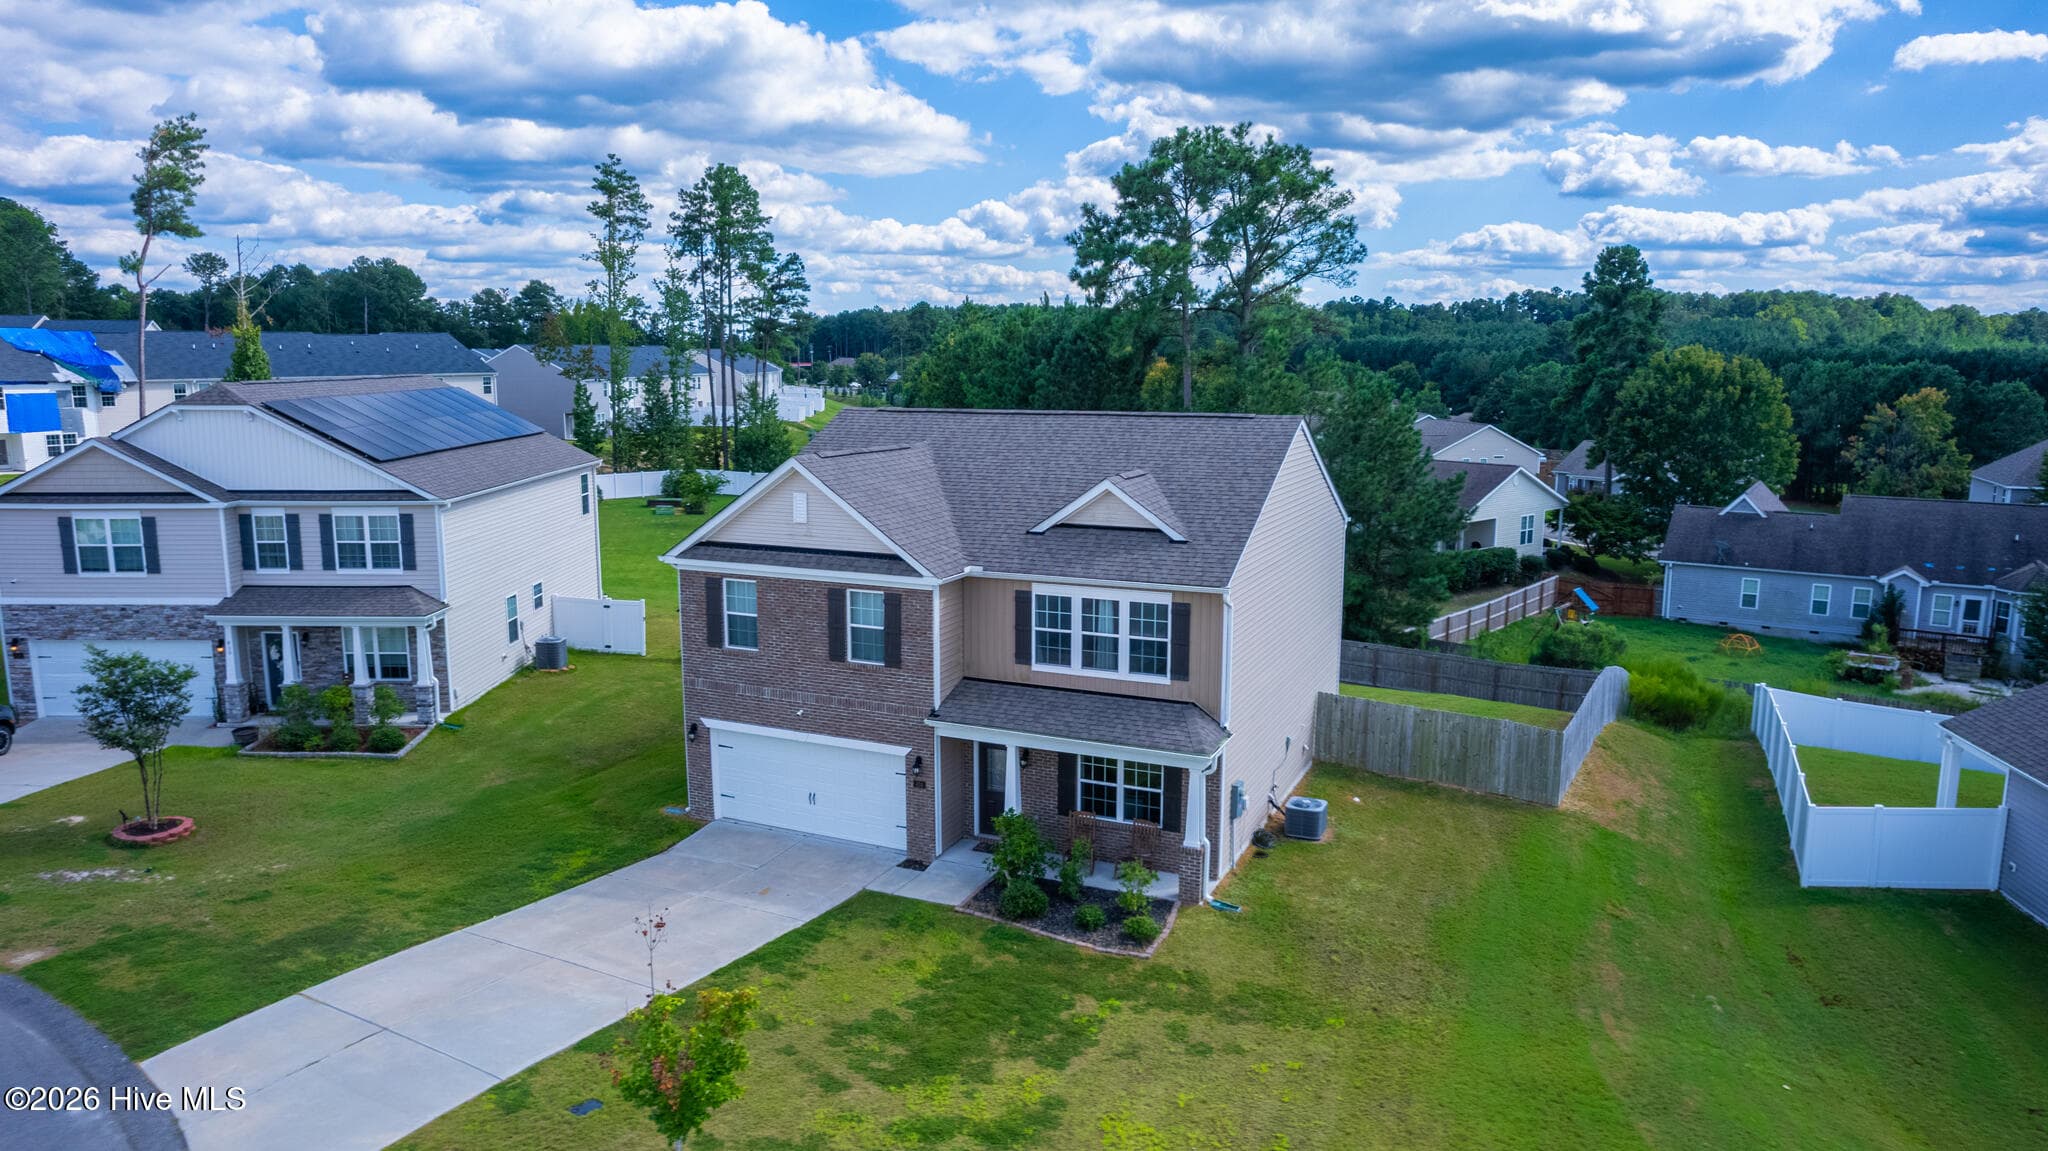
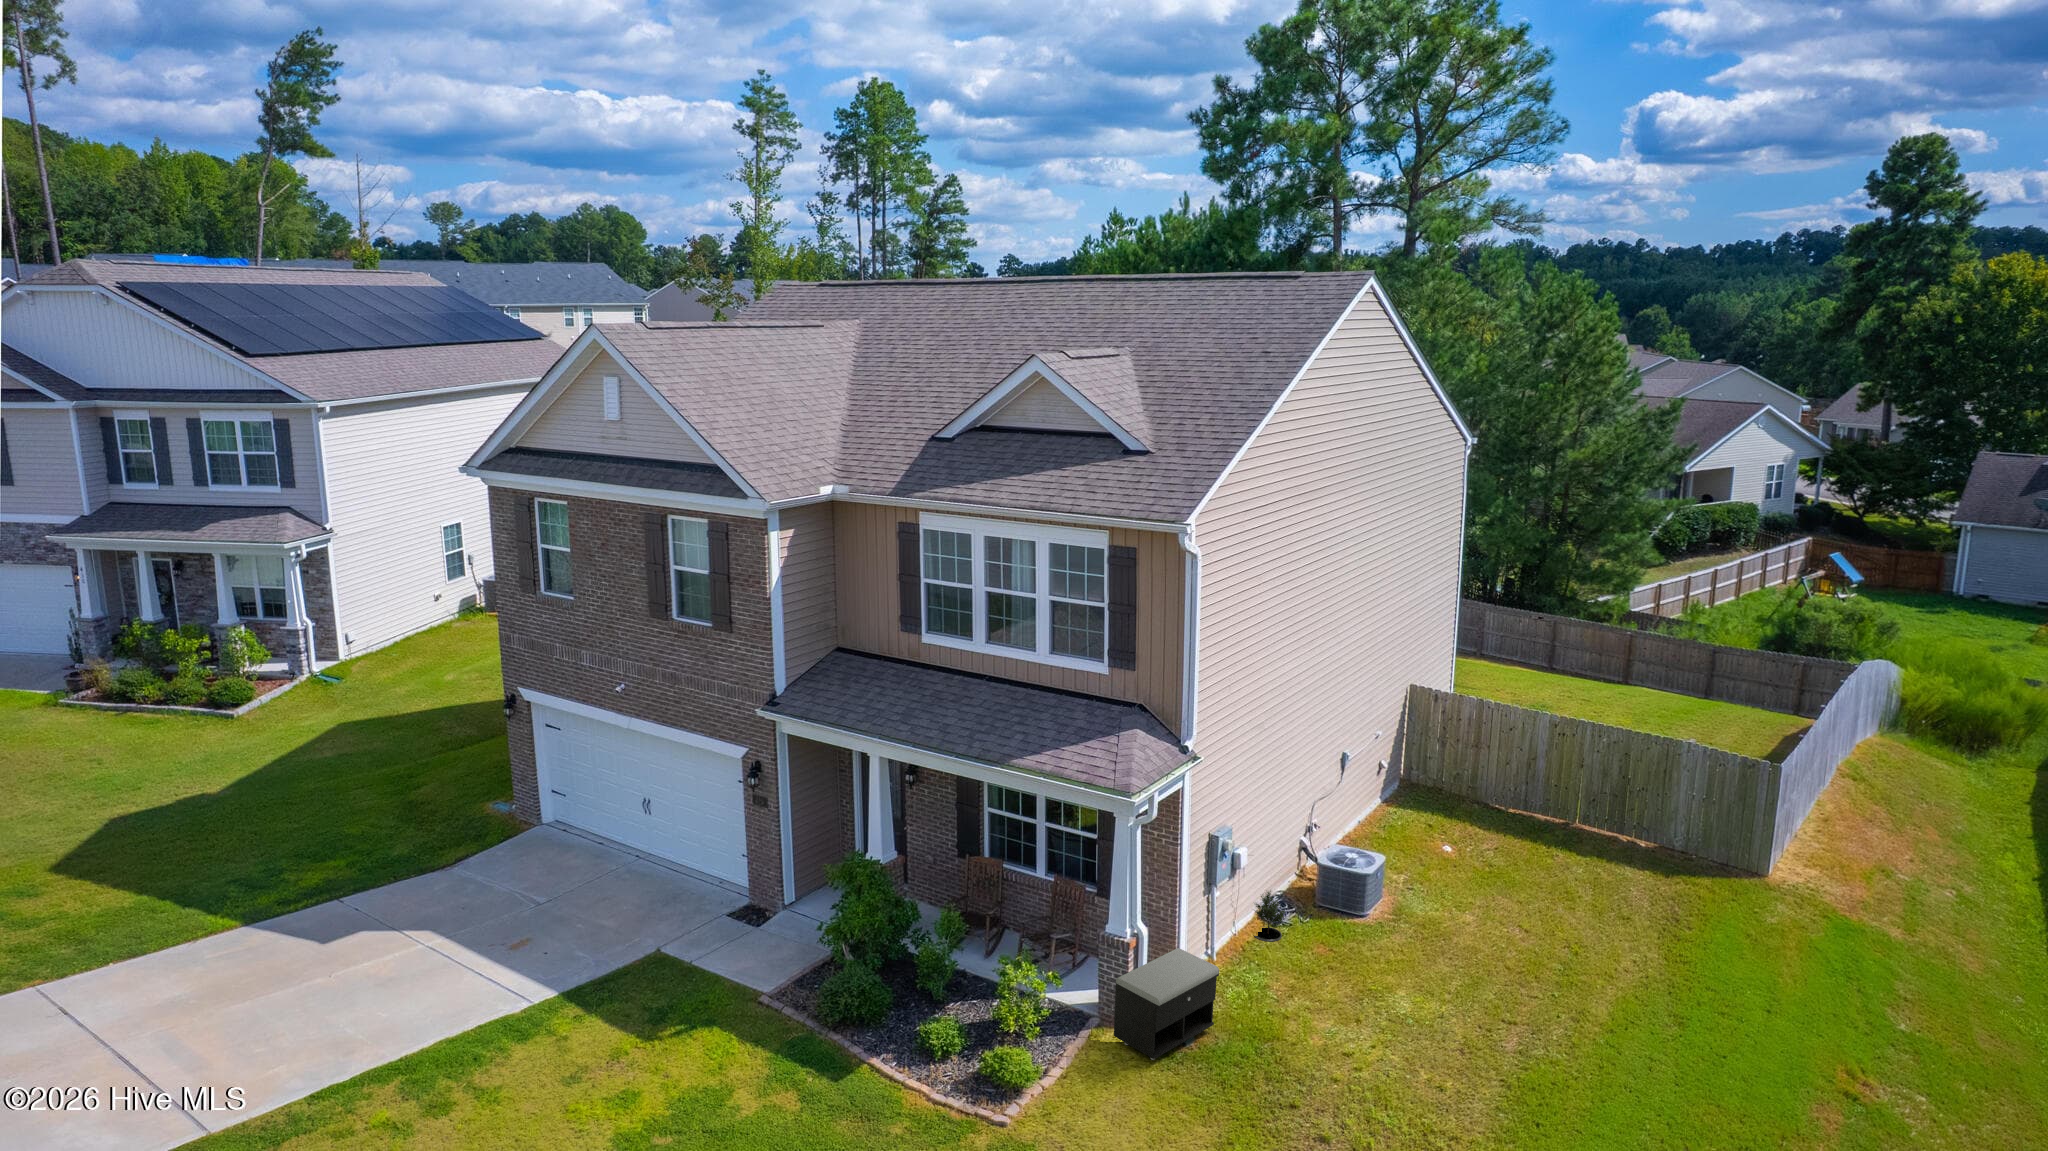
storage bench: none [1193,855,1253,920] -> present [1114,948,1219,1060]

